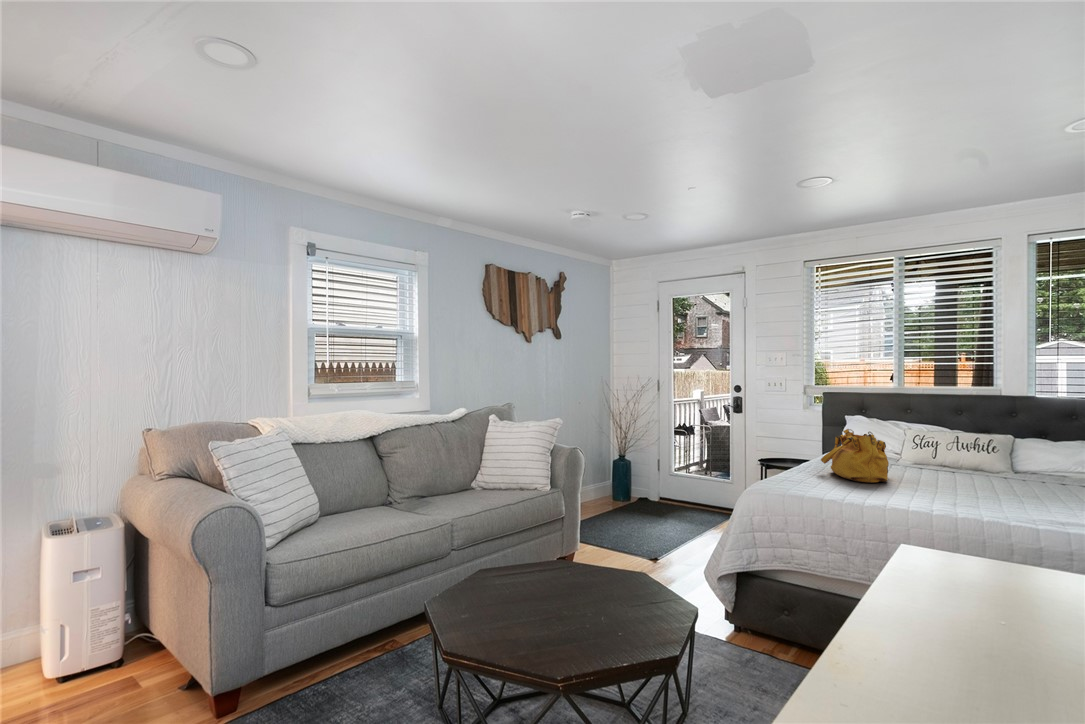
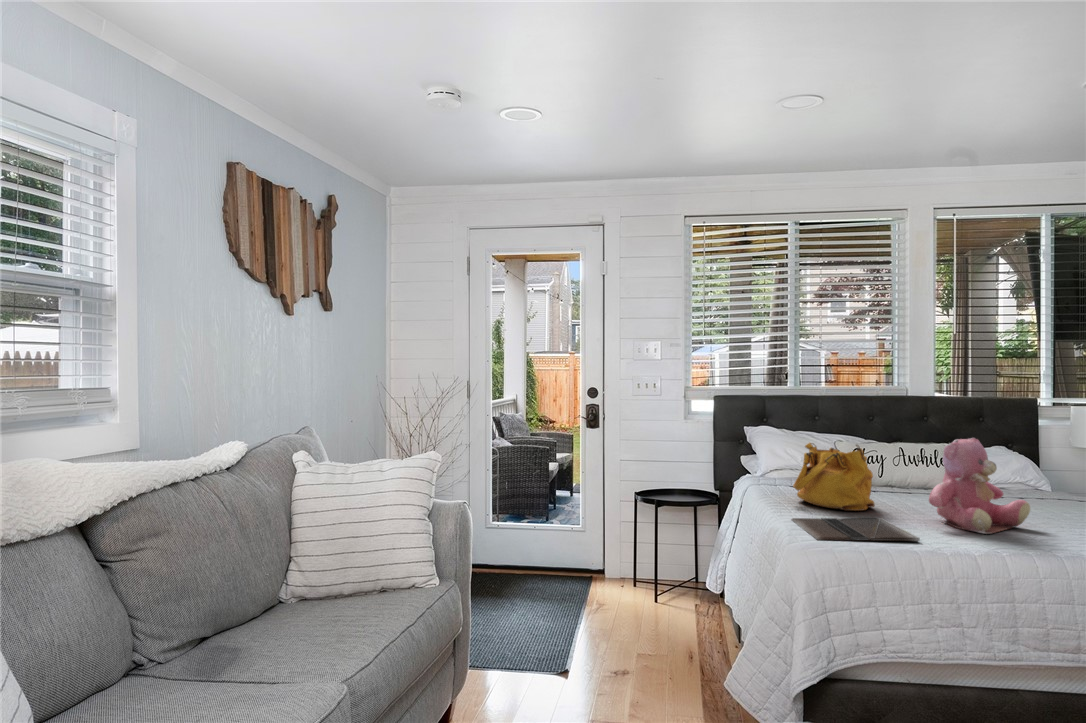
teddy bear: none [901,431,1008,510] -> present [929,438,1030,534]
laptop: none [778,480,867,505] -> present [791,518,920,541]

